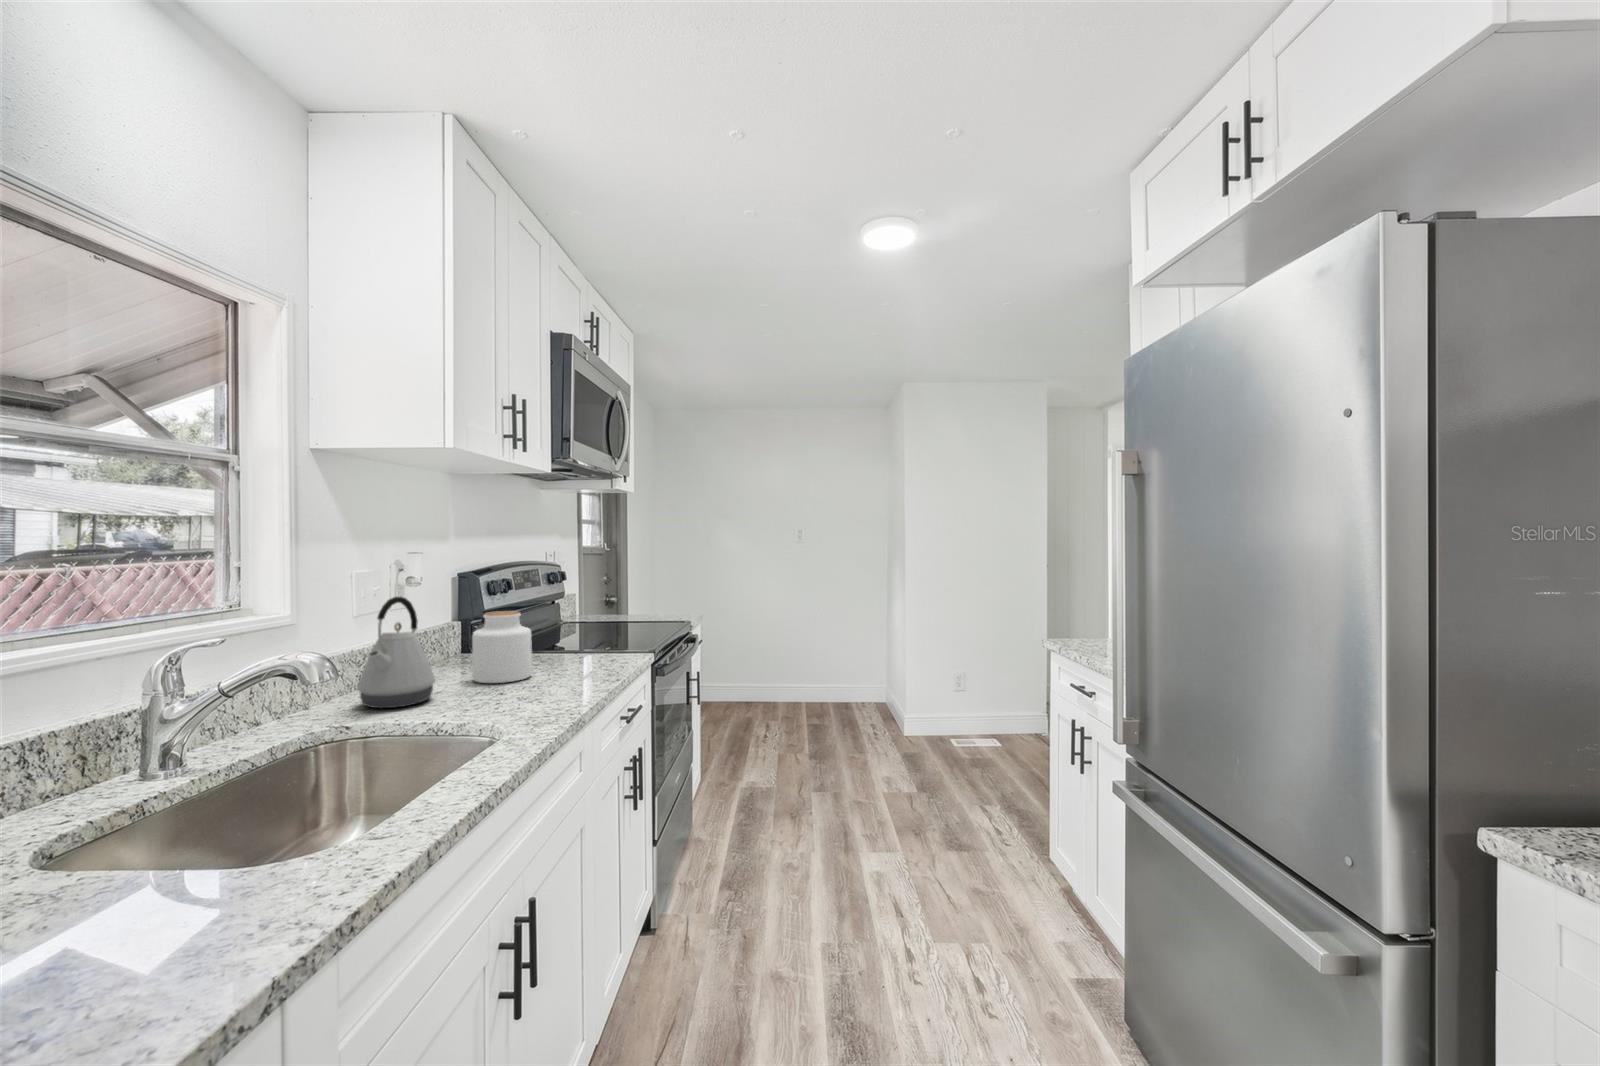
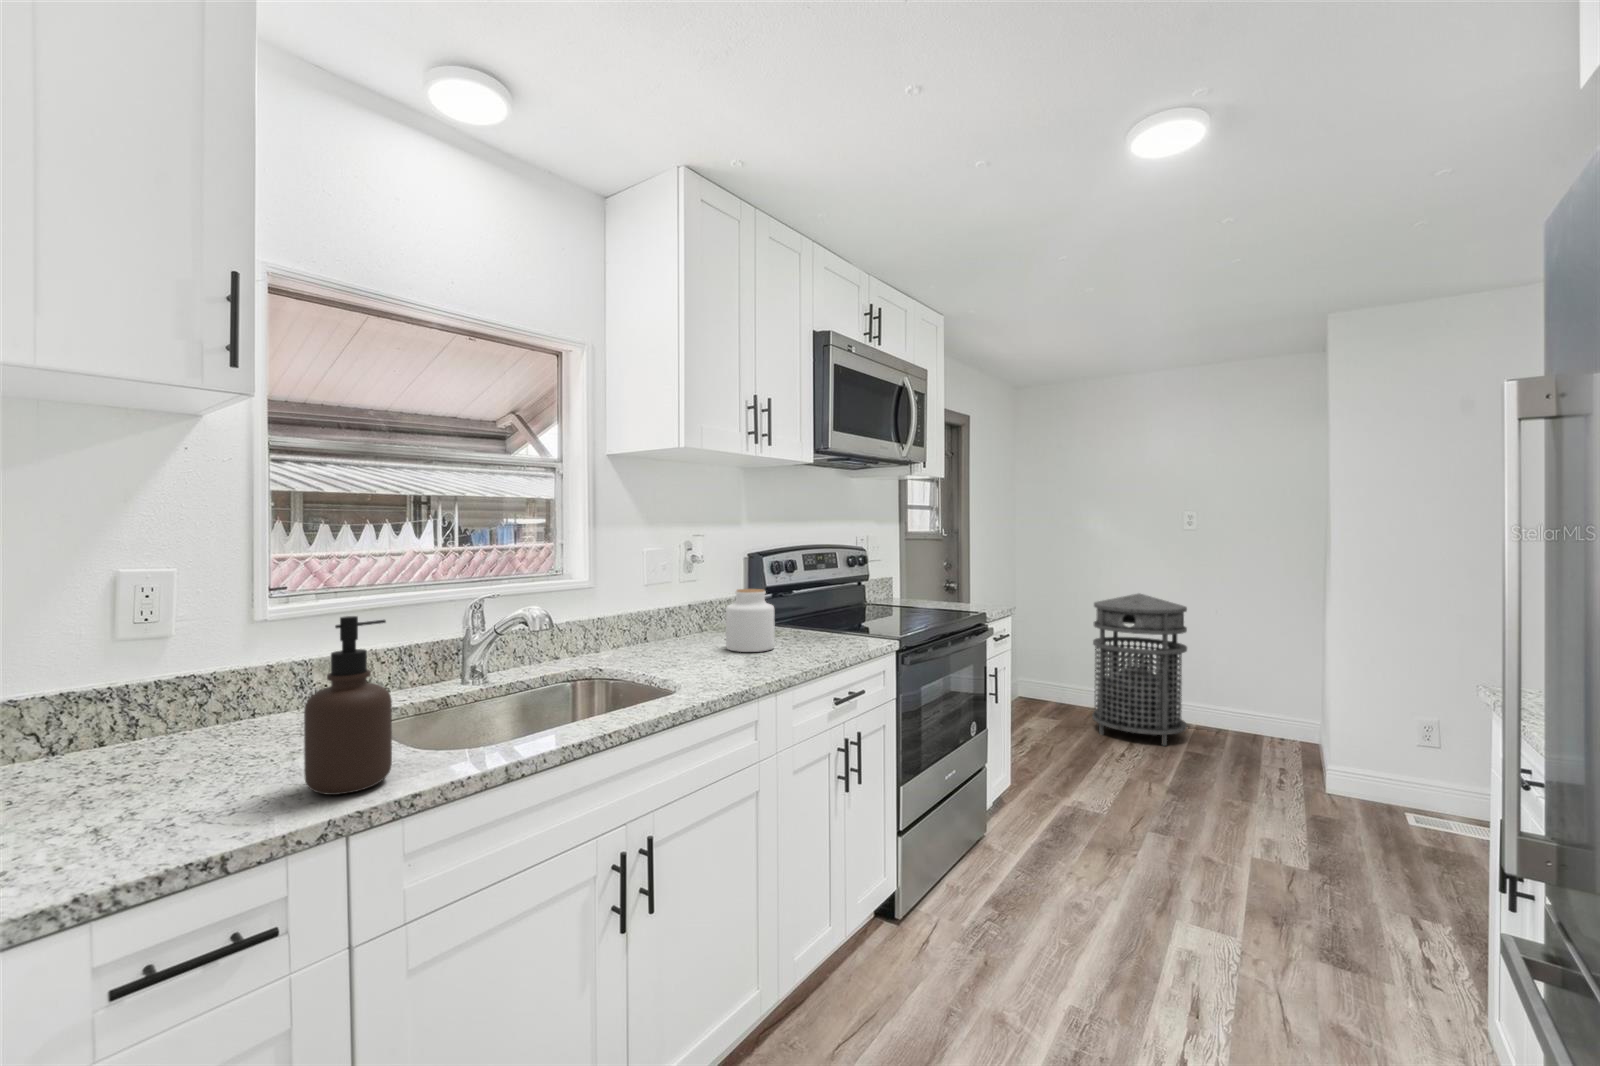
trash can: none [728,594,801,722] -> present [1092,593,1187,746]
kettle: present [358,597,435,708] -> none [627,570,684,660]
soap dispenser: none [134,683,278,961] -> present [304,616,392,795]

